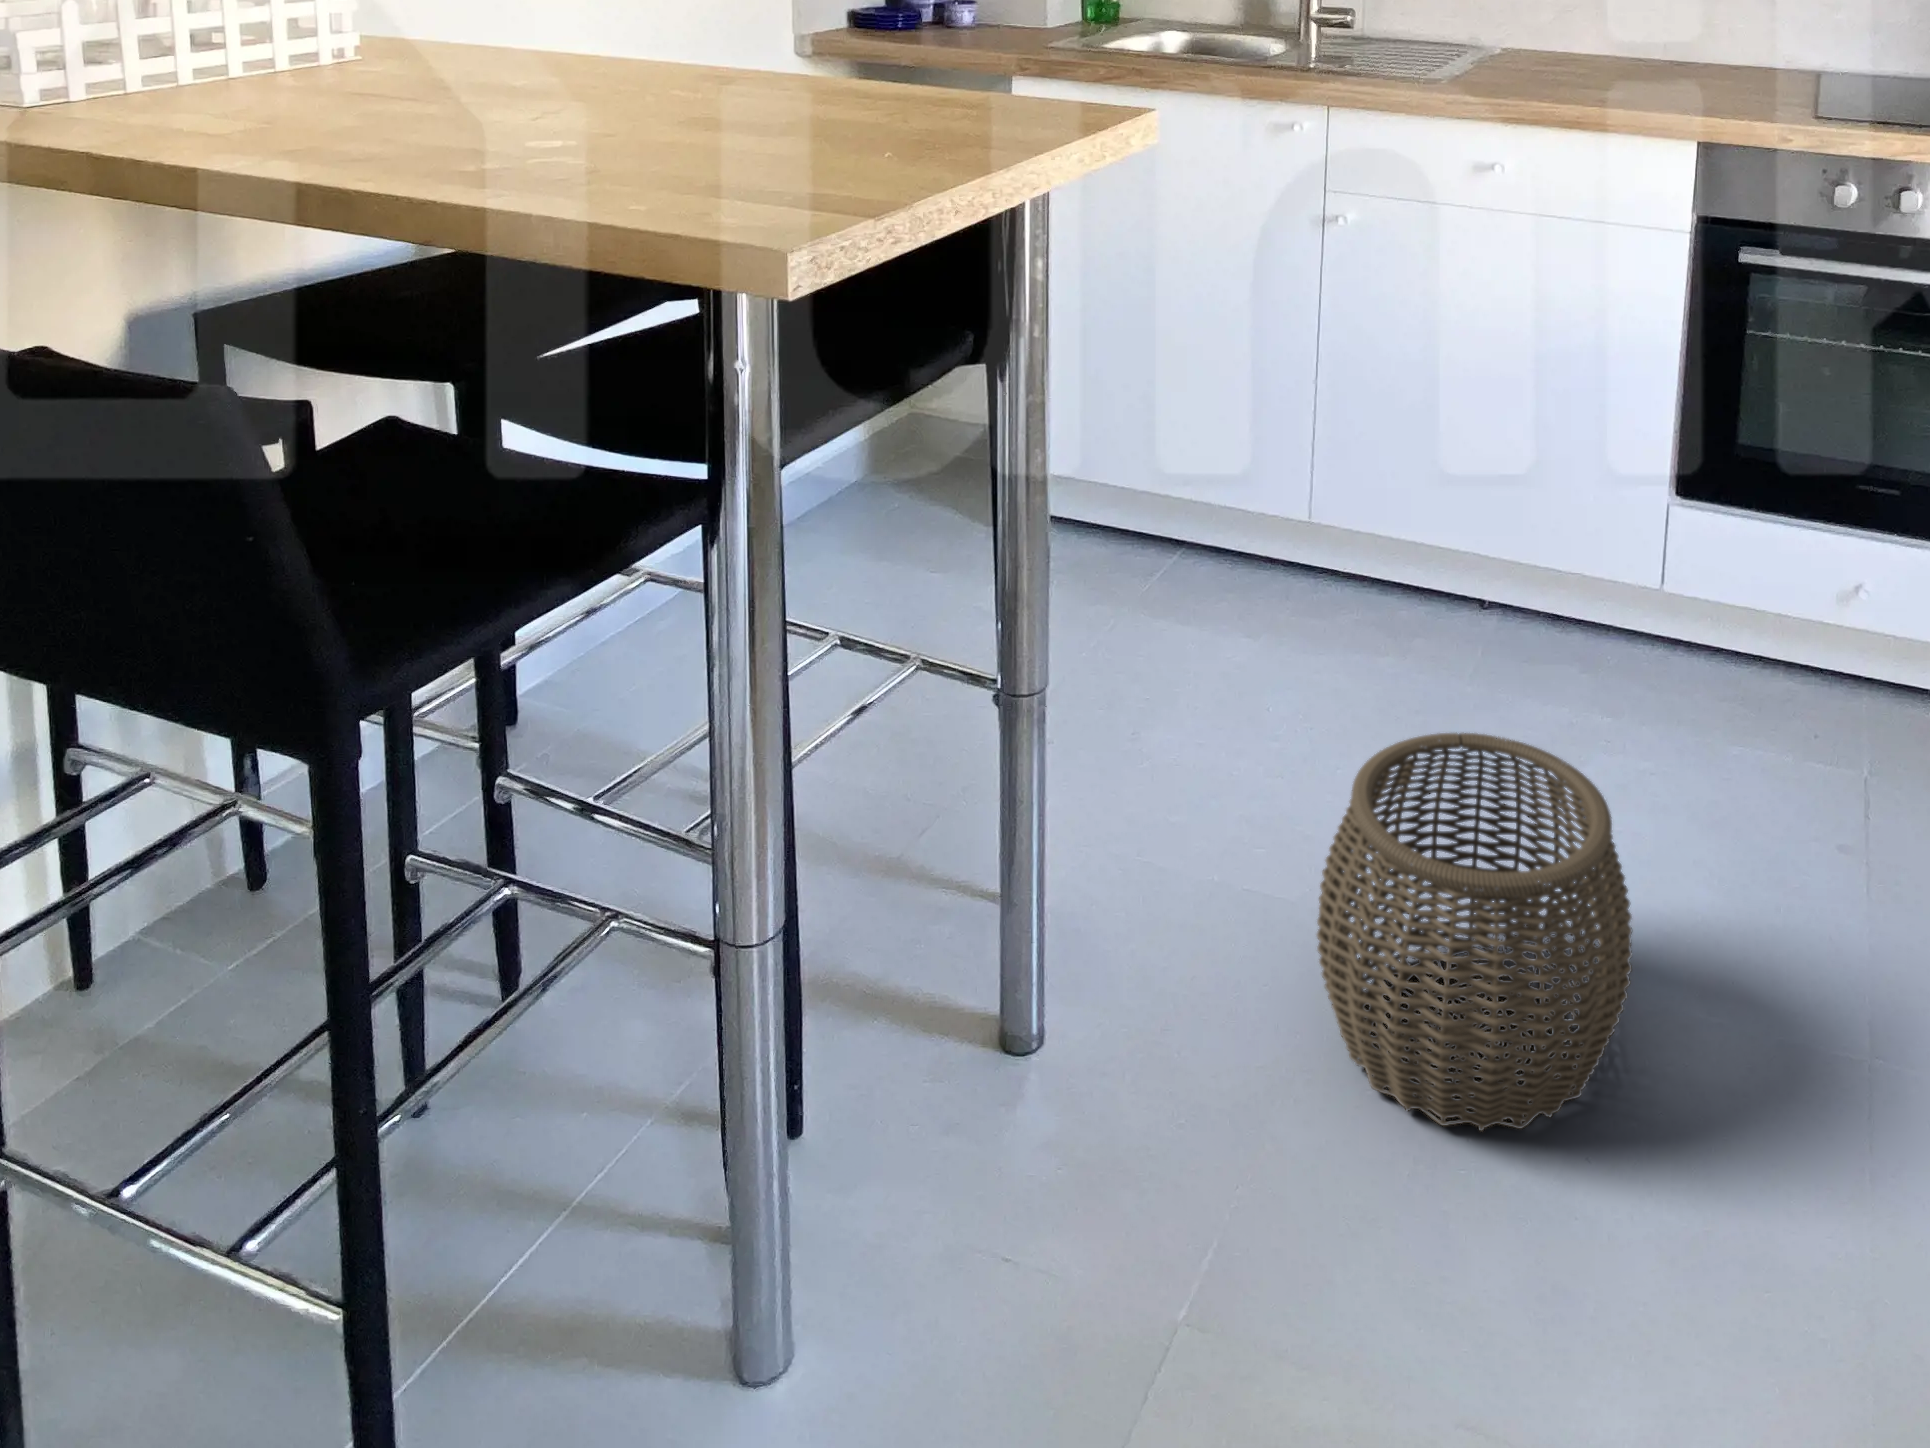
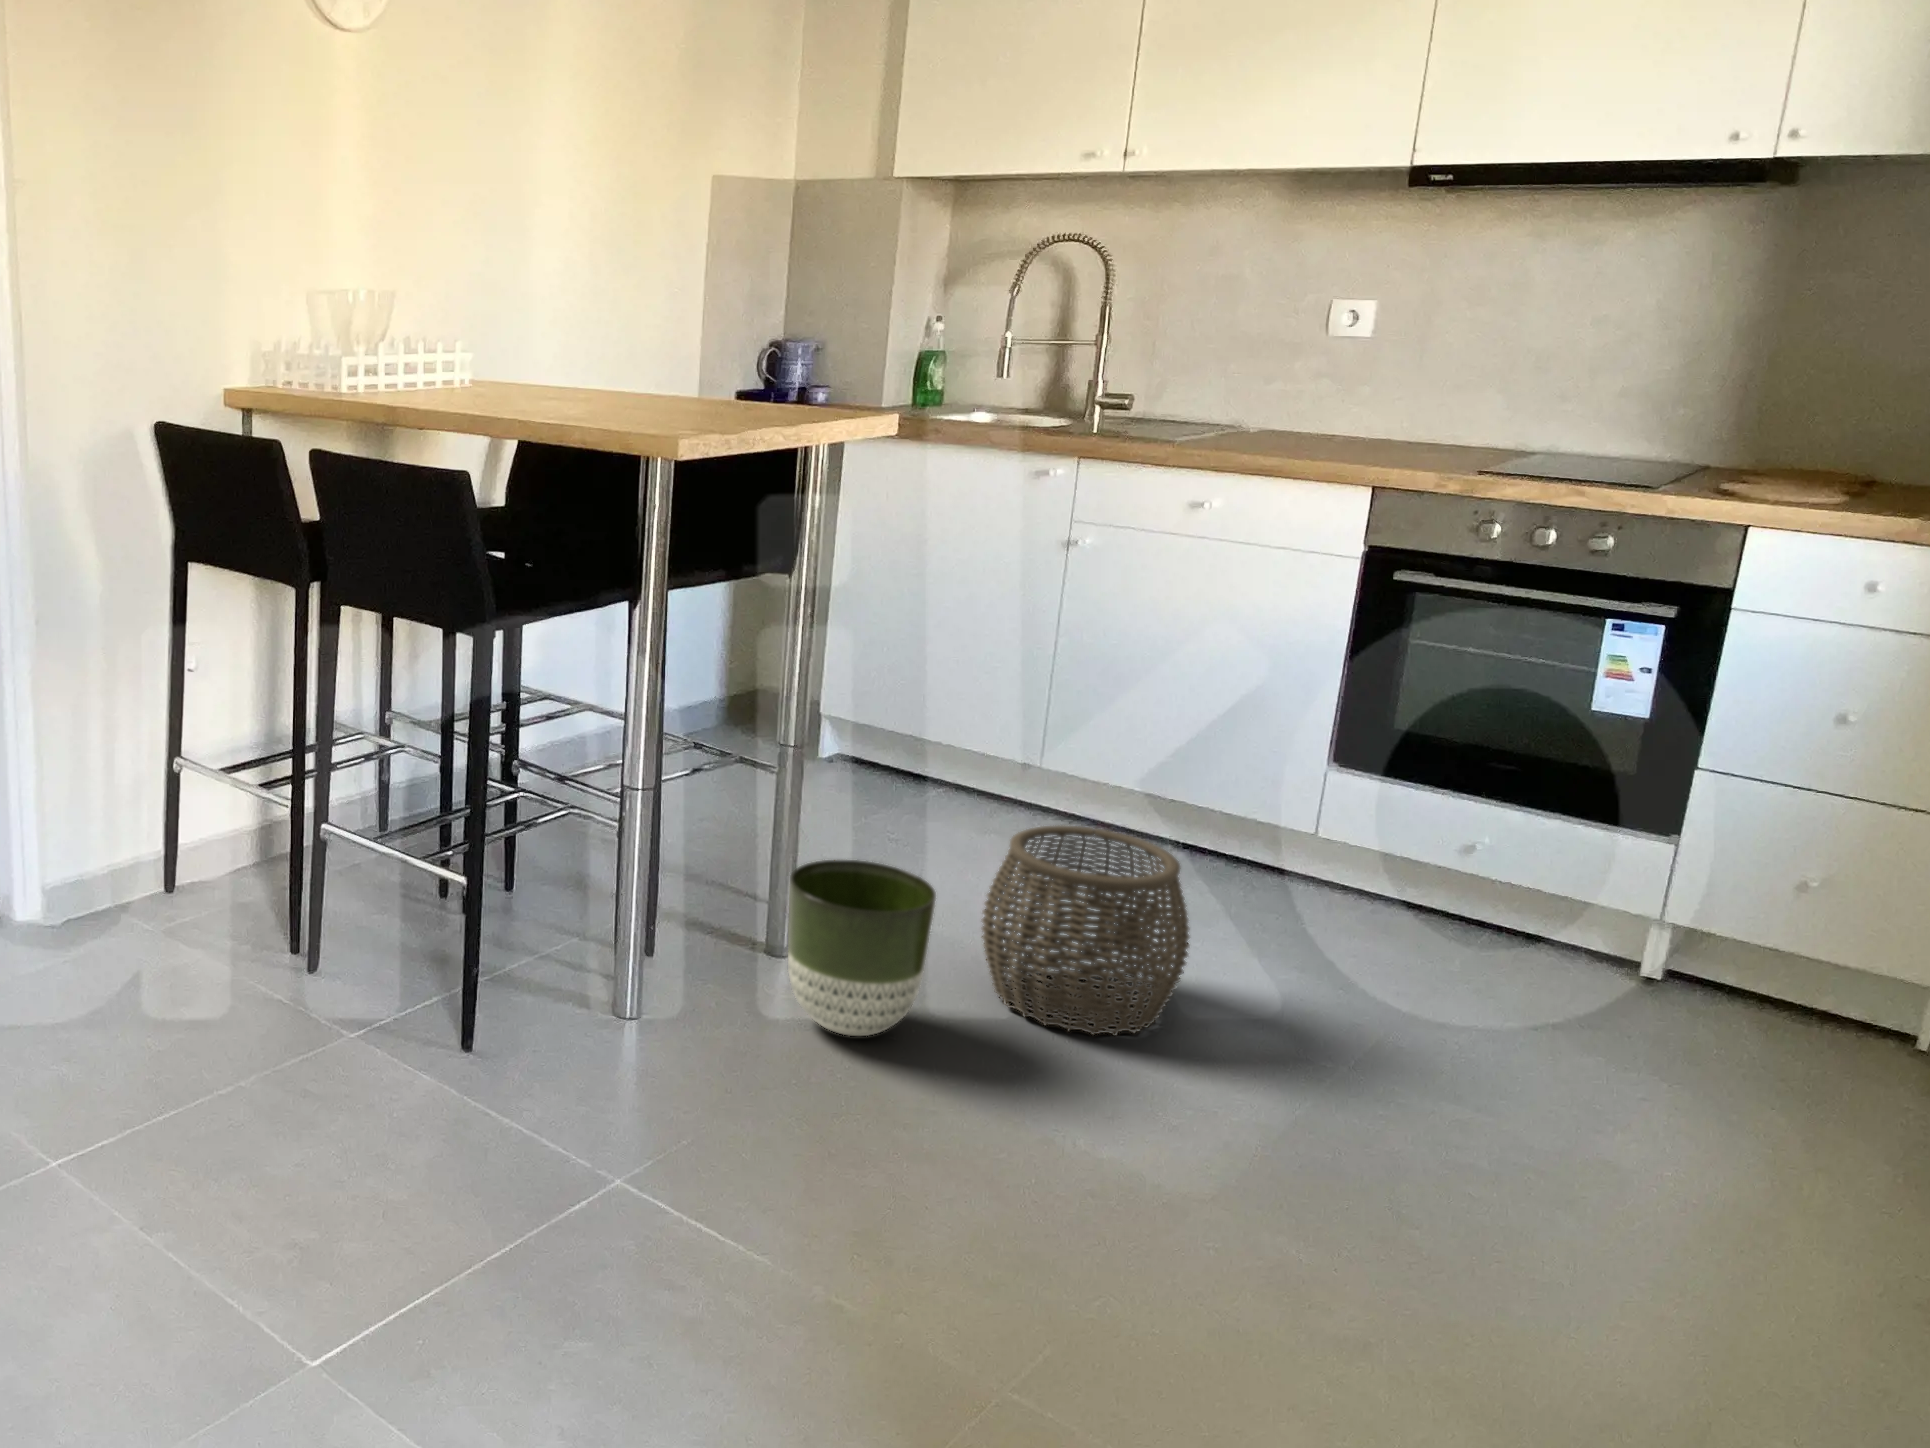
planter: none [1007,916,1272,1300] -> present [788,860,936,1036]

